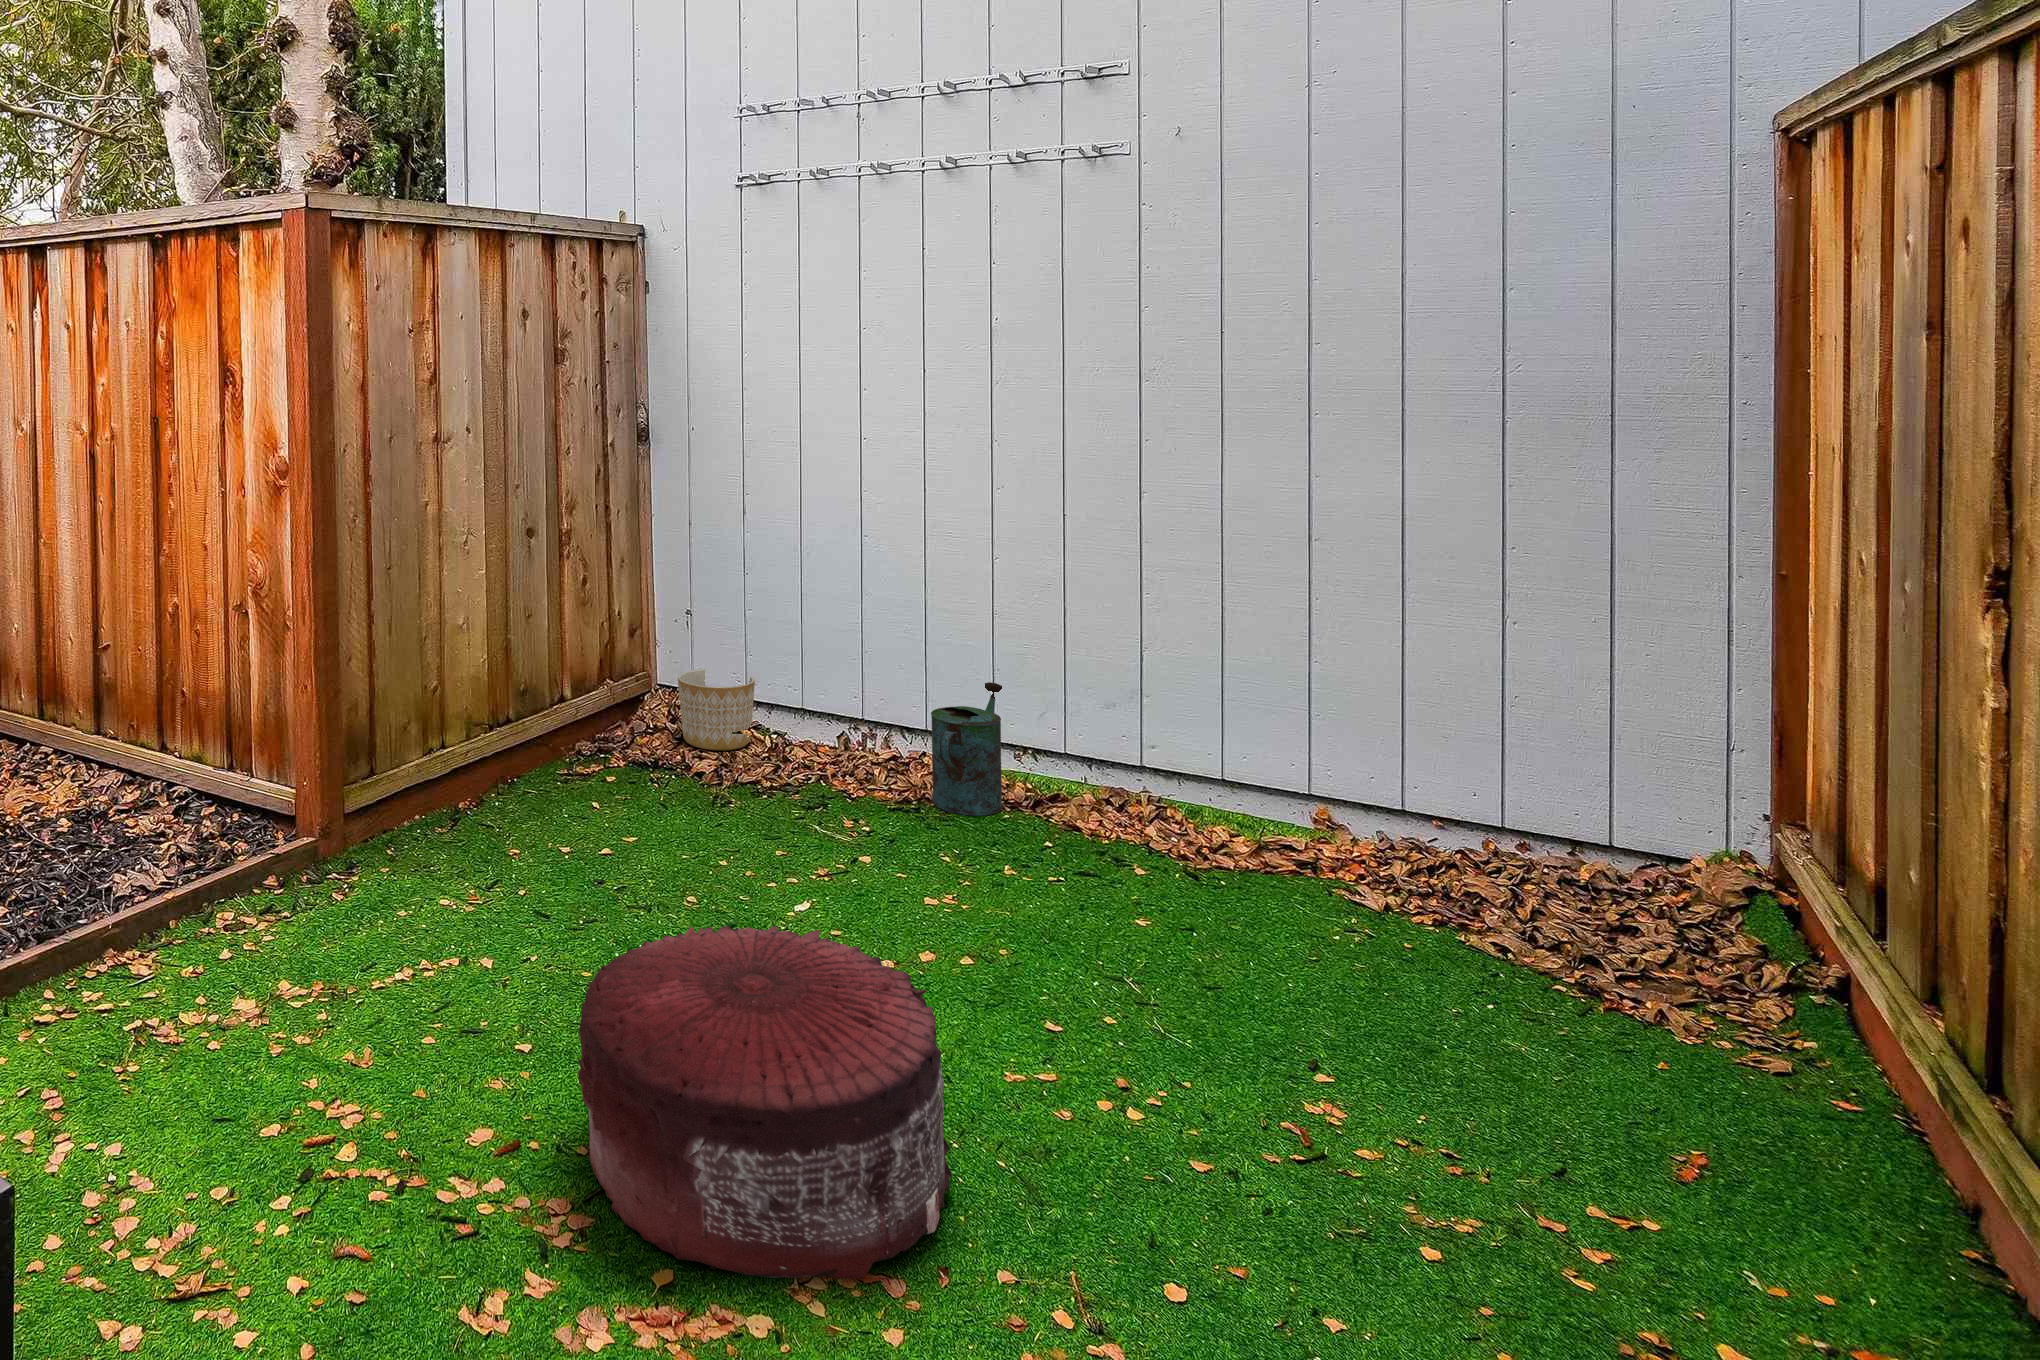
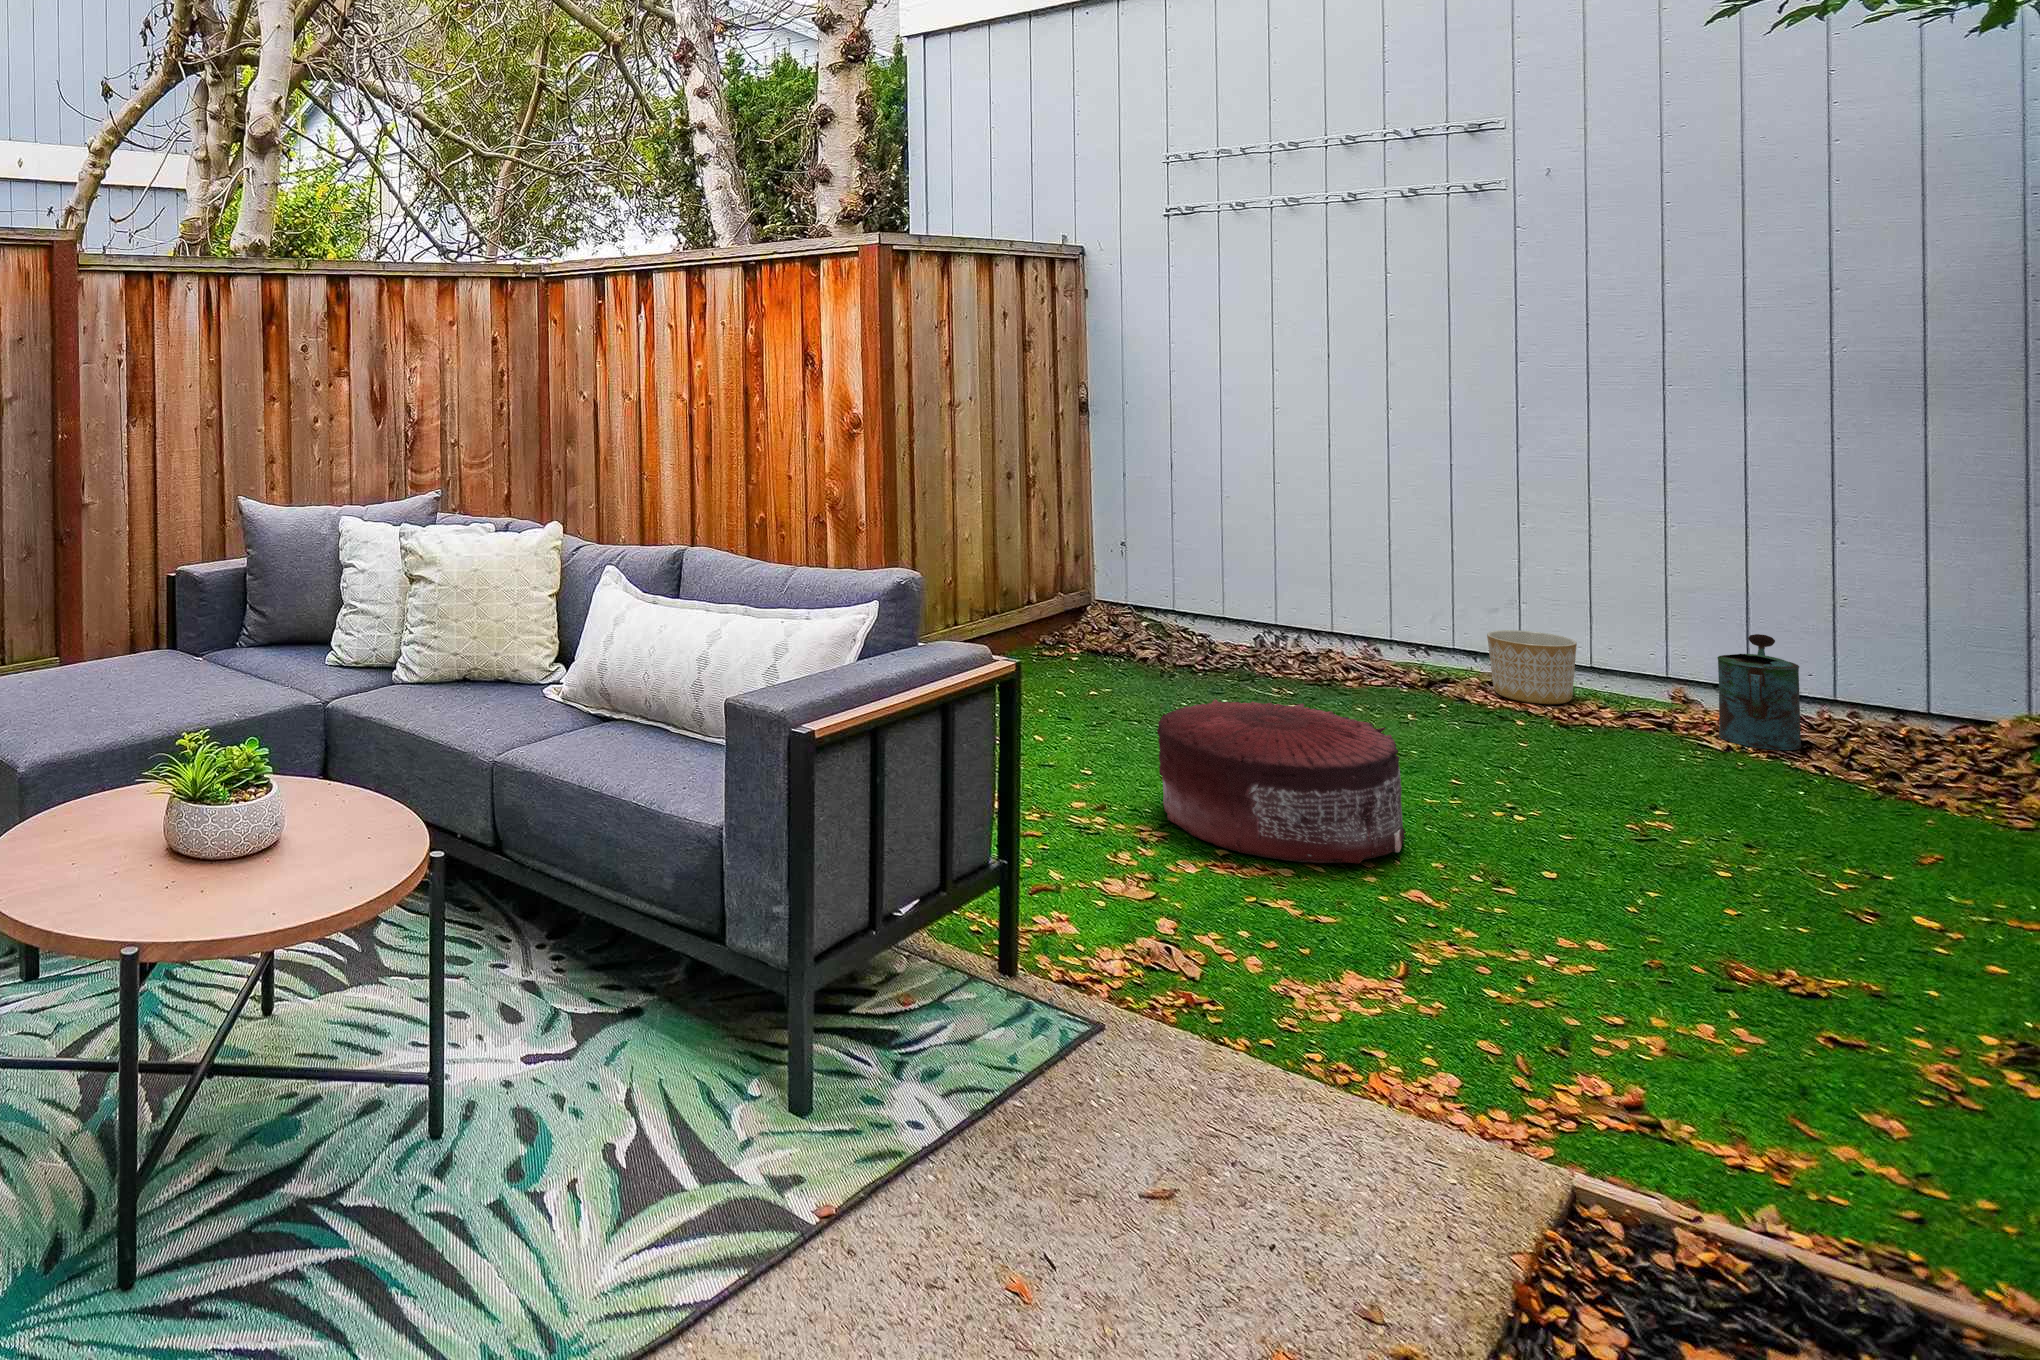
planter: present [678,669,755,750] -> present [1487,630,1577,704]
watering can: present [931,682,1003,816] -> present [1717,634,1801,750]

